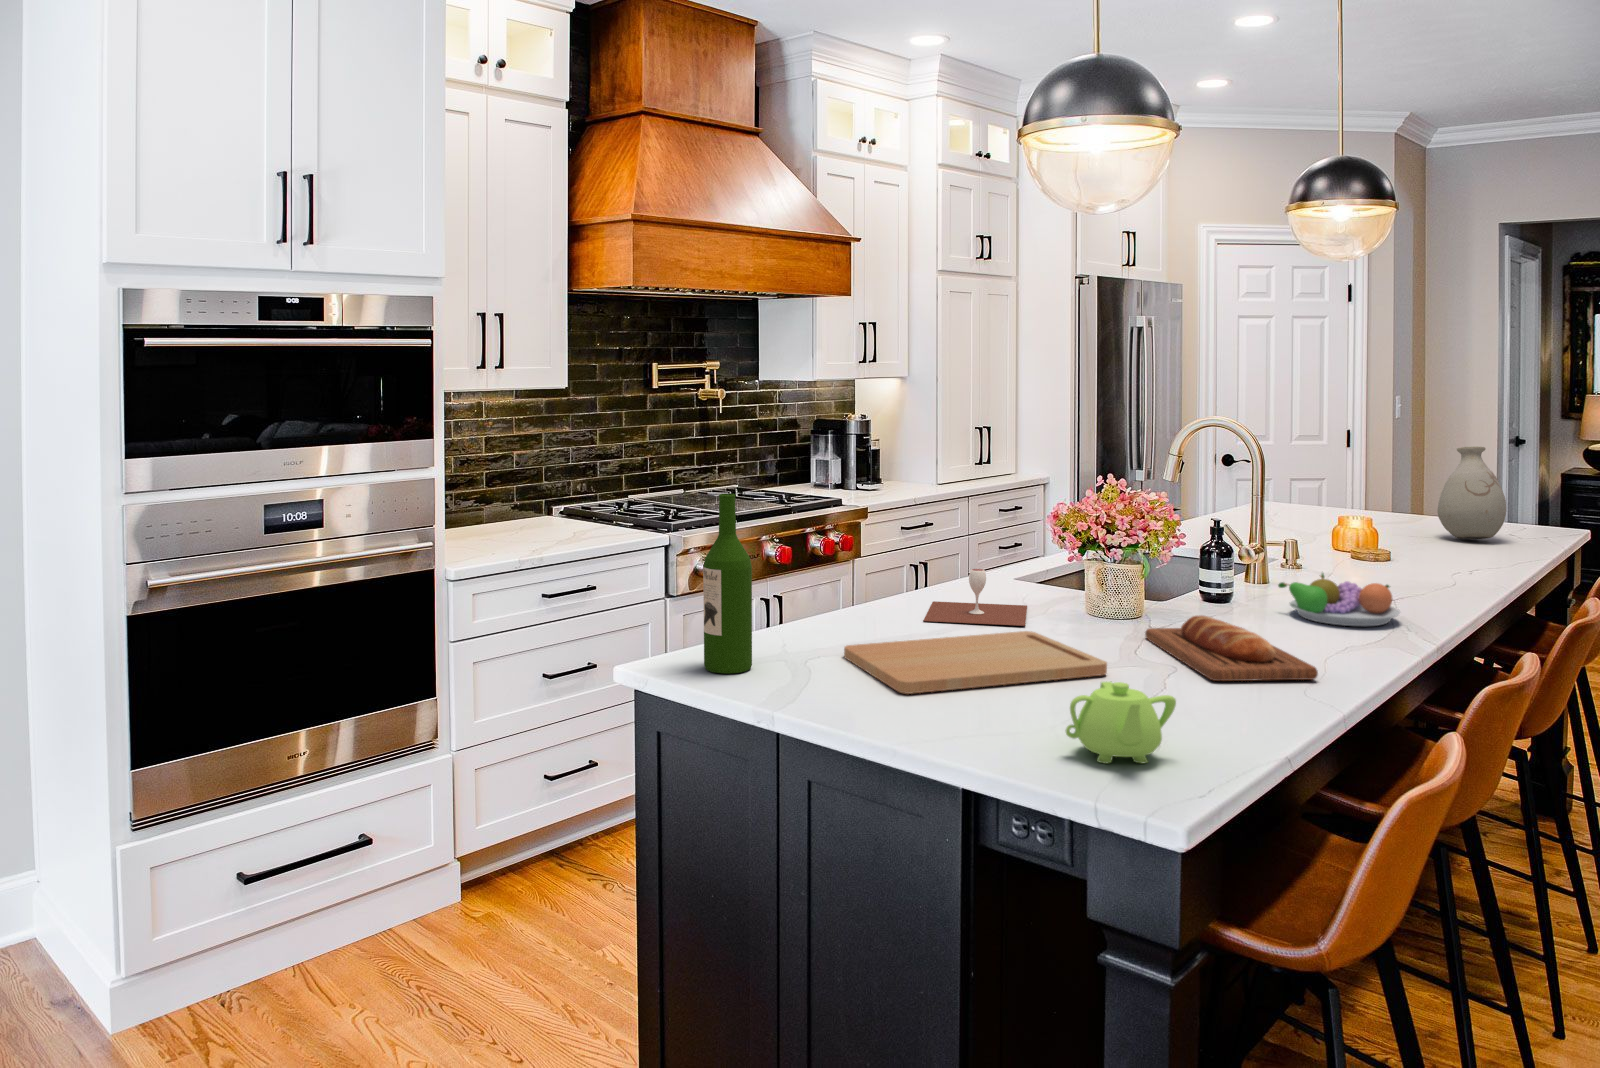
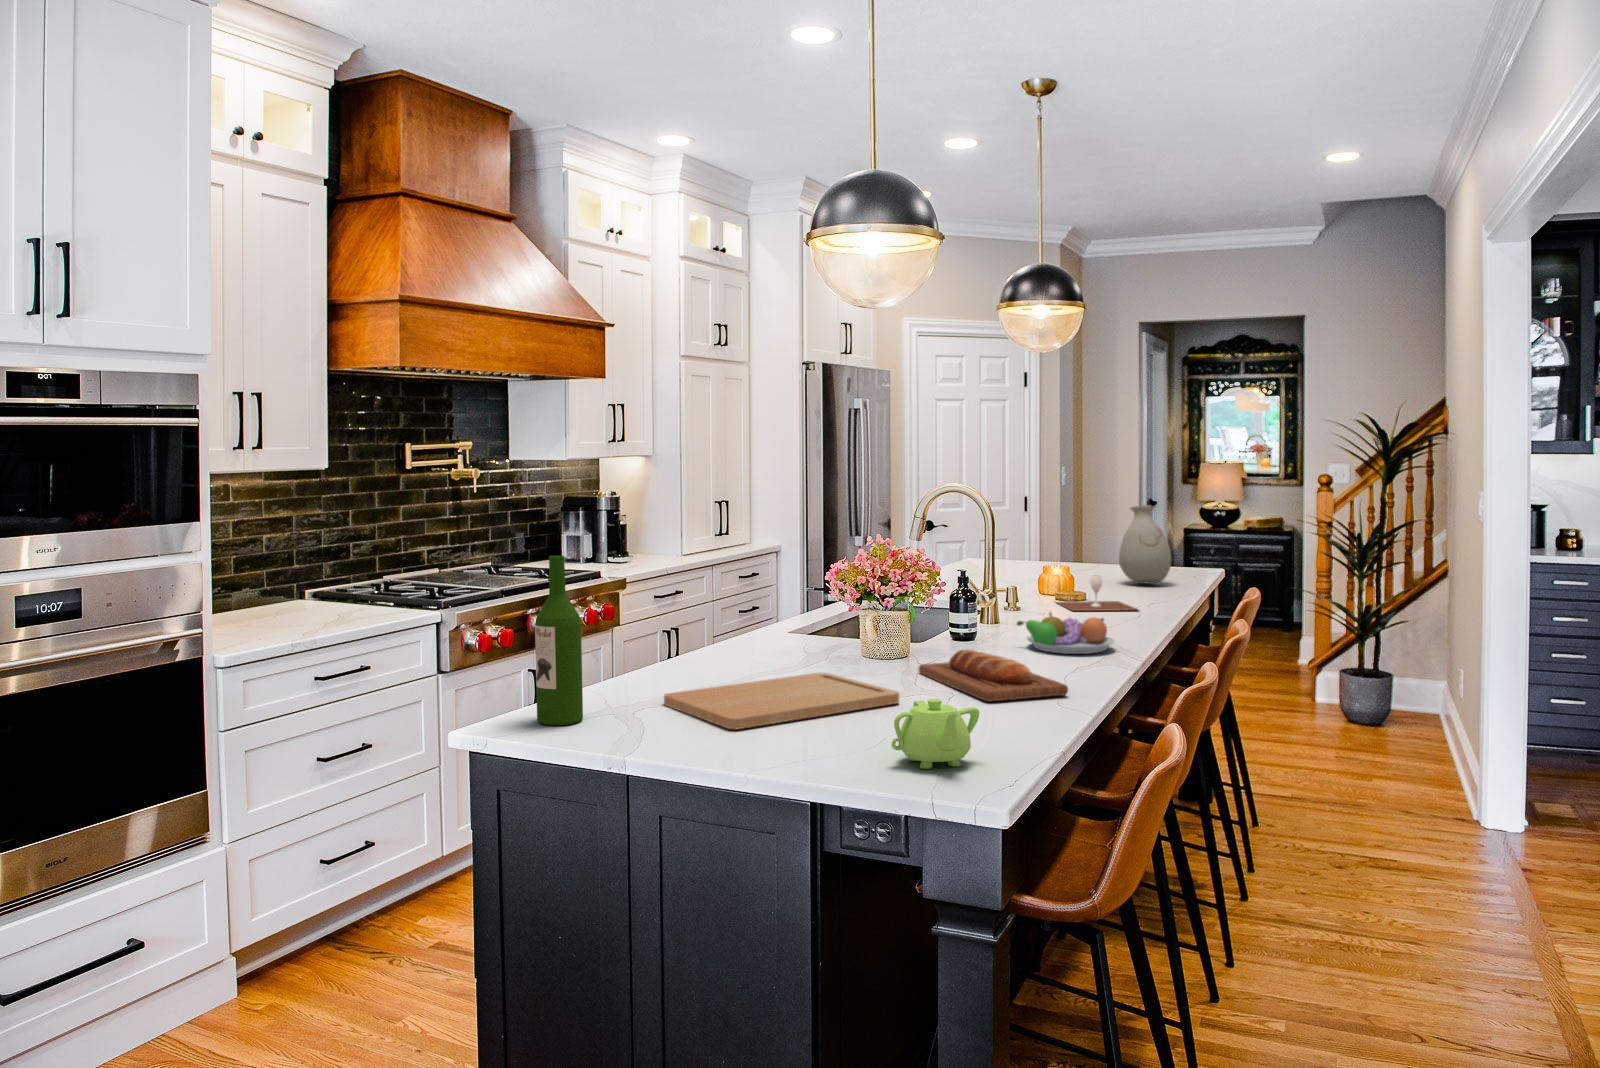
wine glass: present [923,569,1027,626] -> present [1057,576,1137,611]

